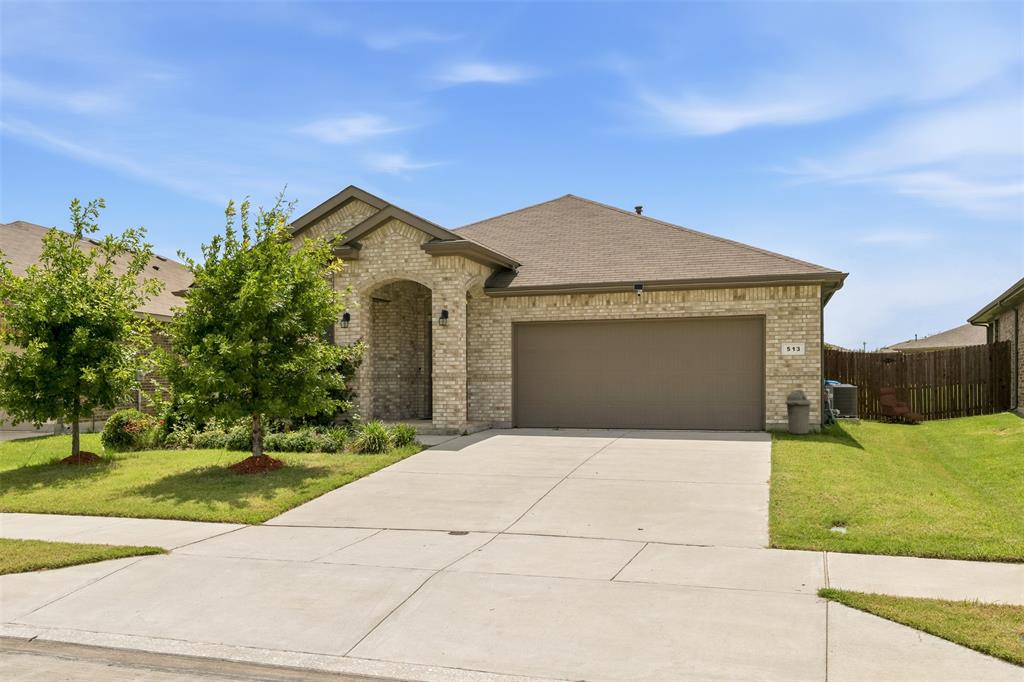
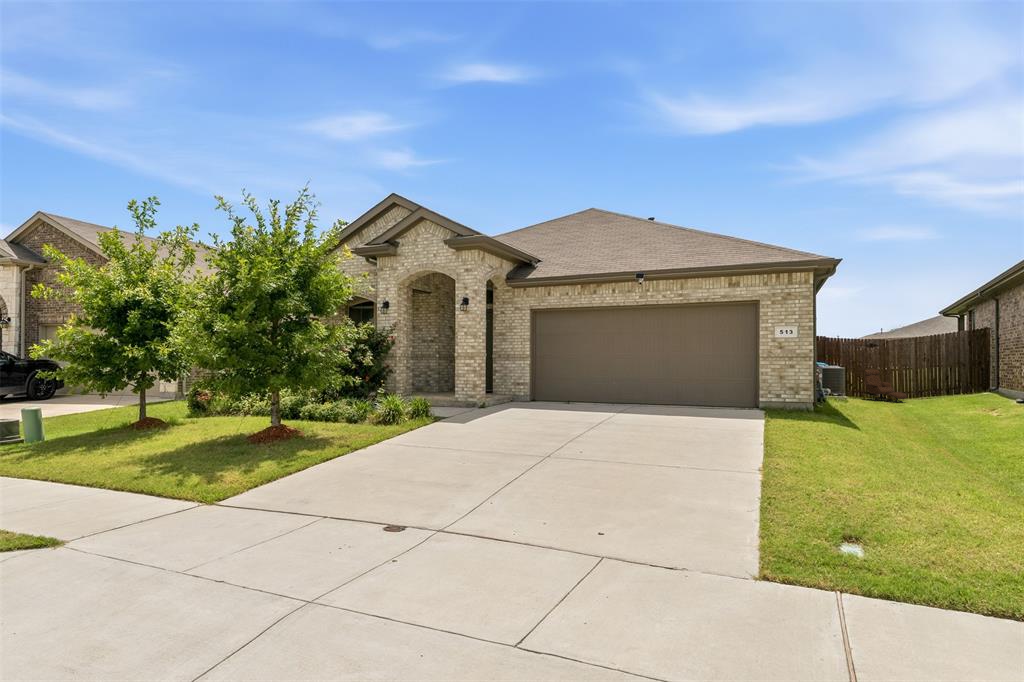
trash can: present [785,390,812,434] -> none [778,370,804,412]

